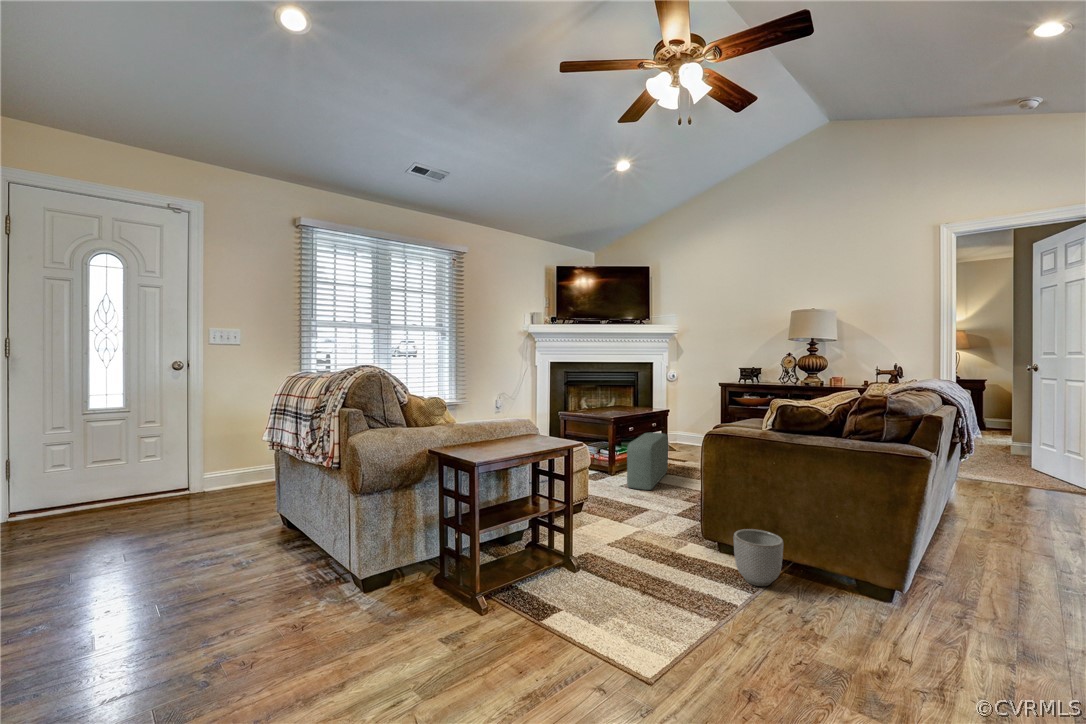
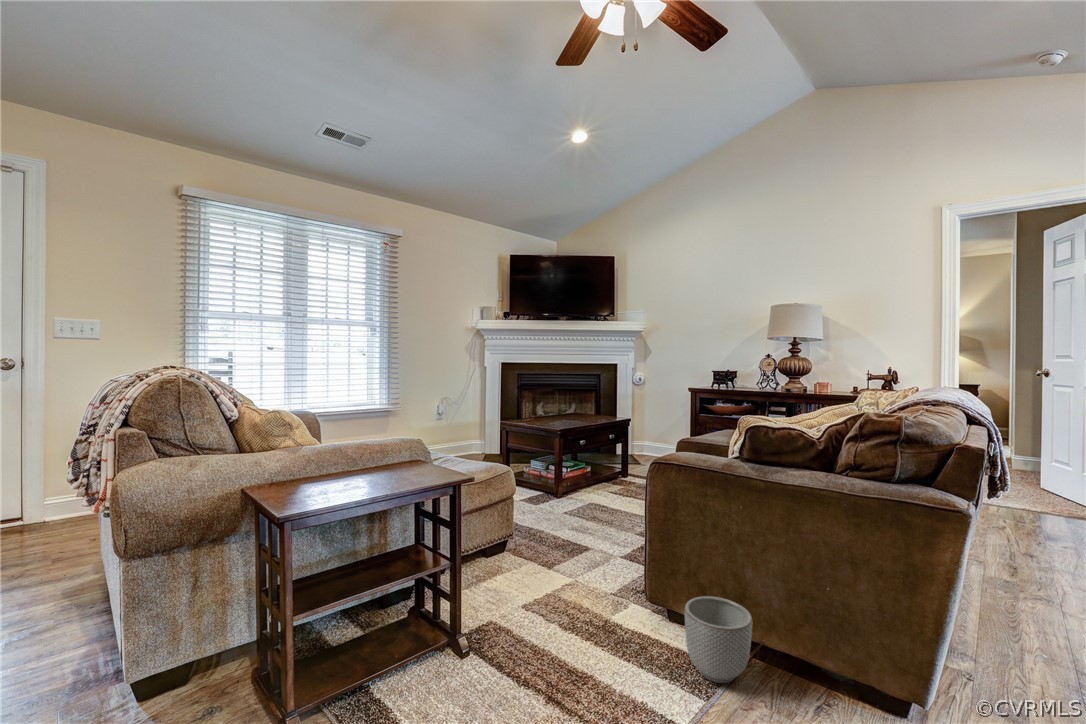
pouf: present [627,432,668,490] -> none [574,448,627,520]

